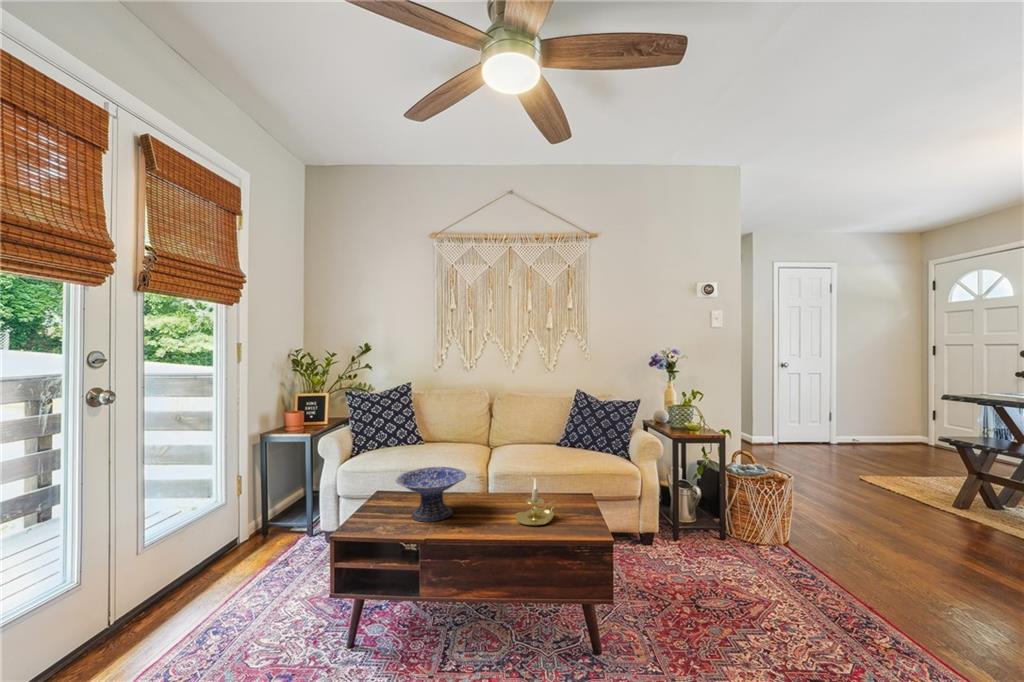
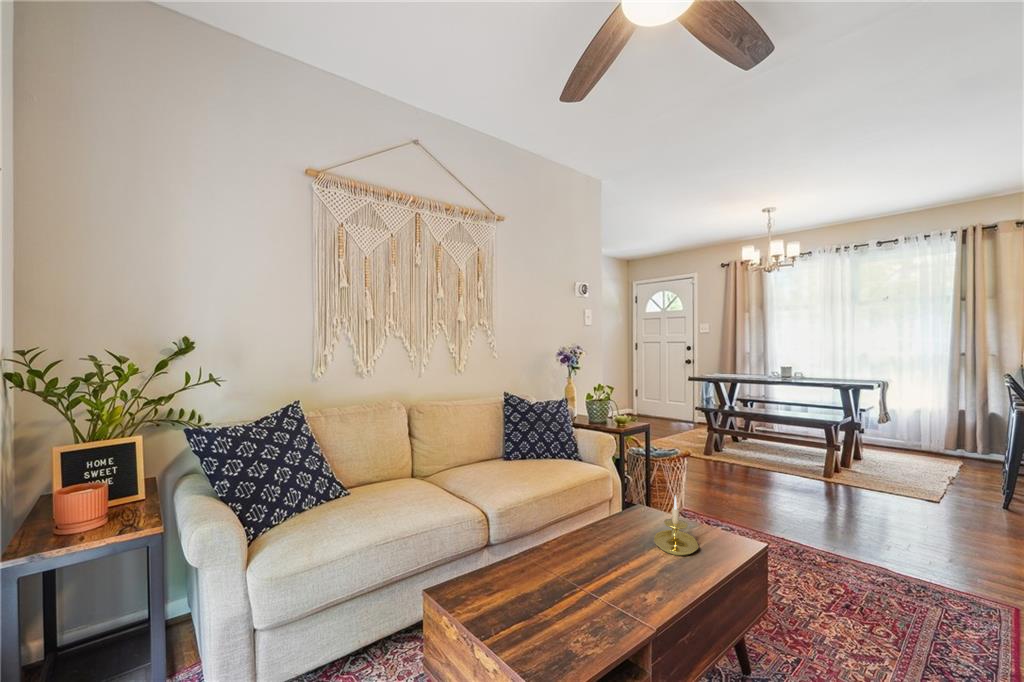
decorative bowl: present [396,467,466,522] -> none [525,511,631,604]

